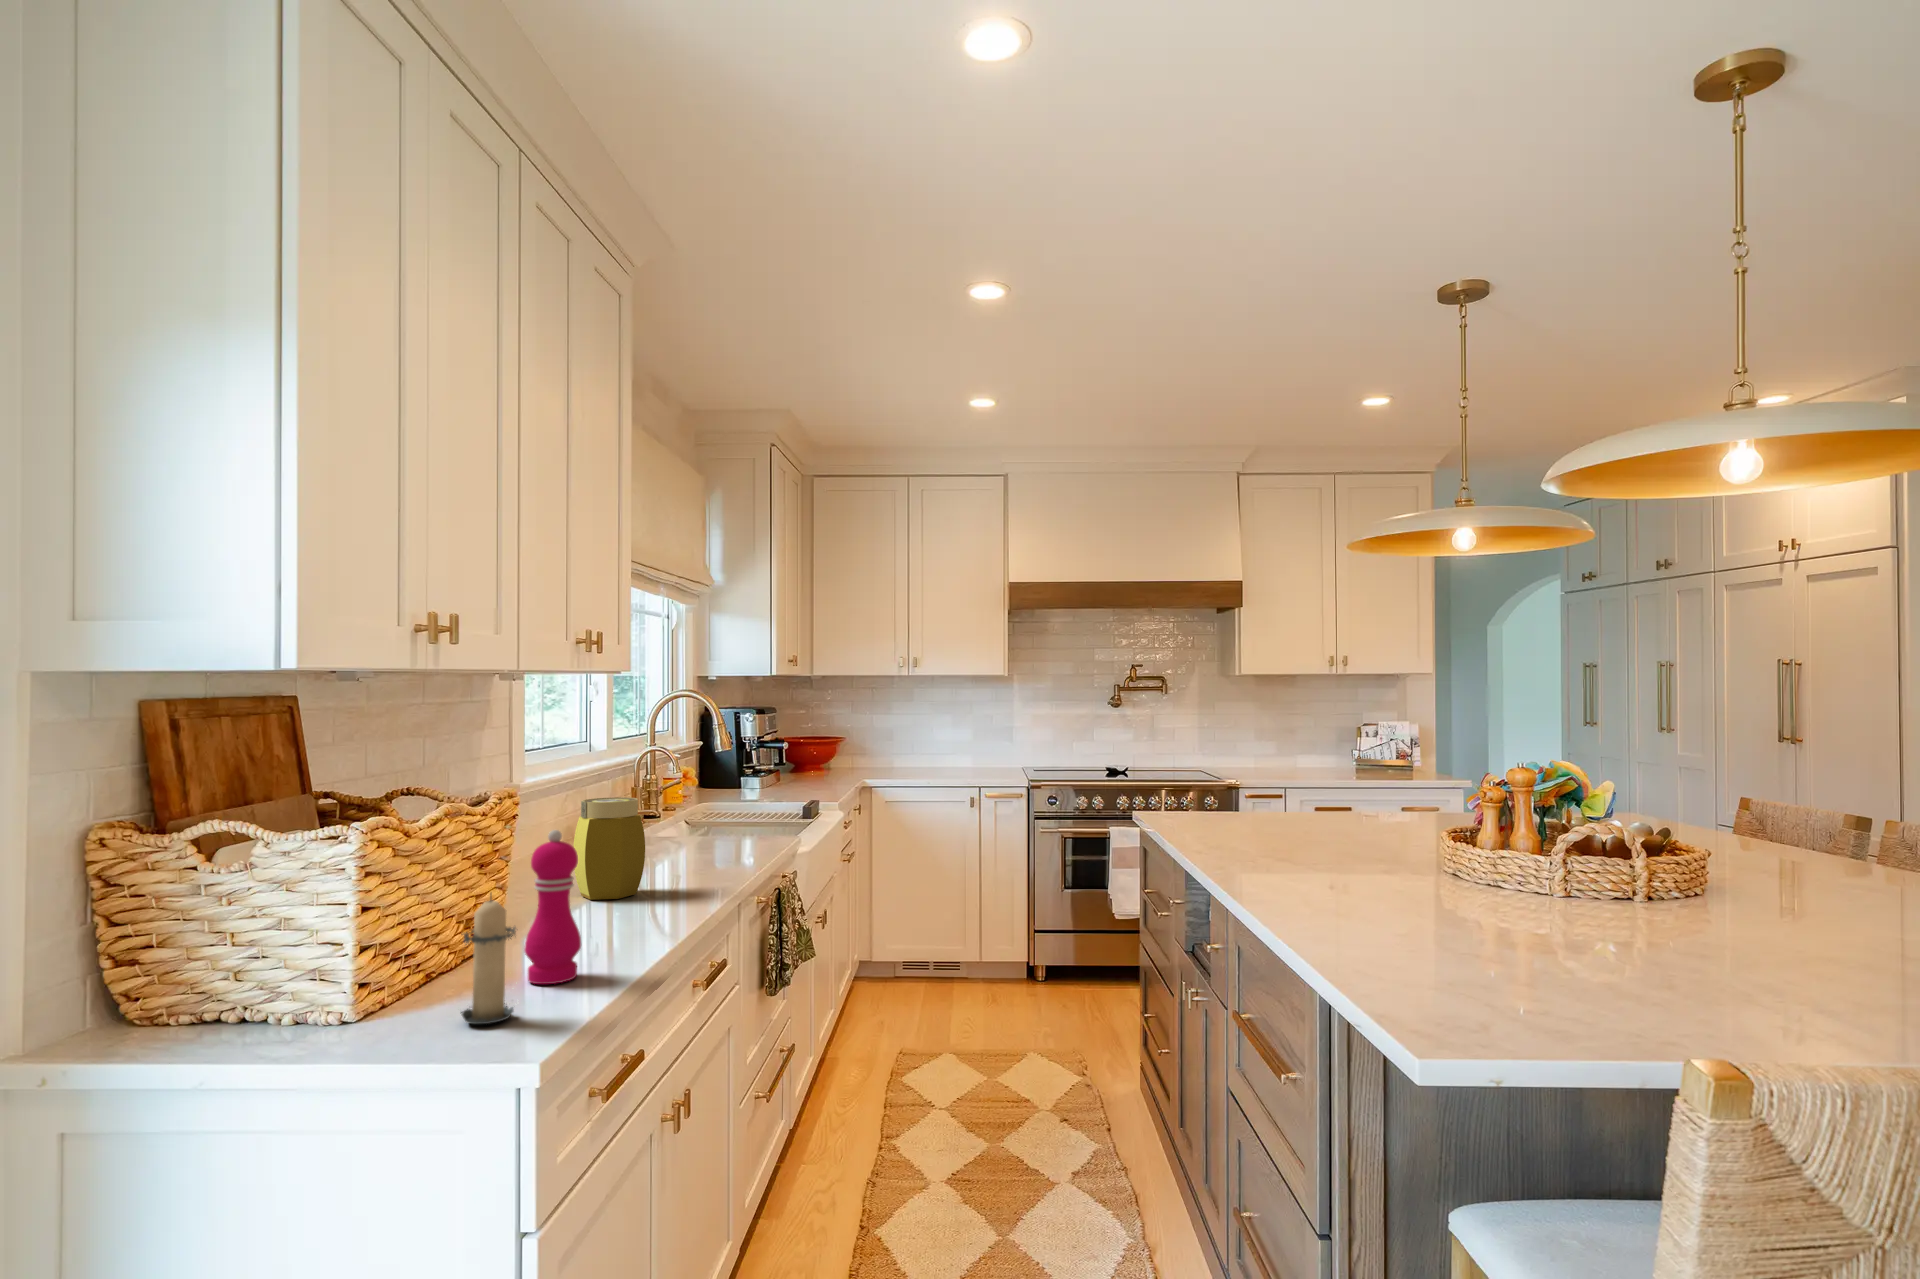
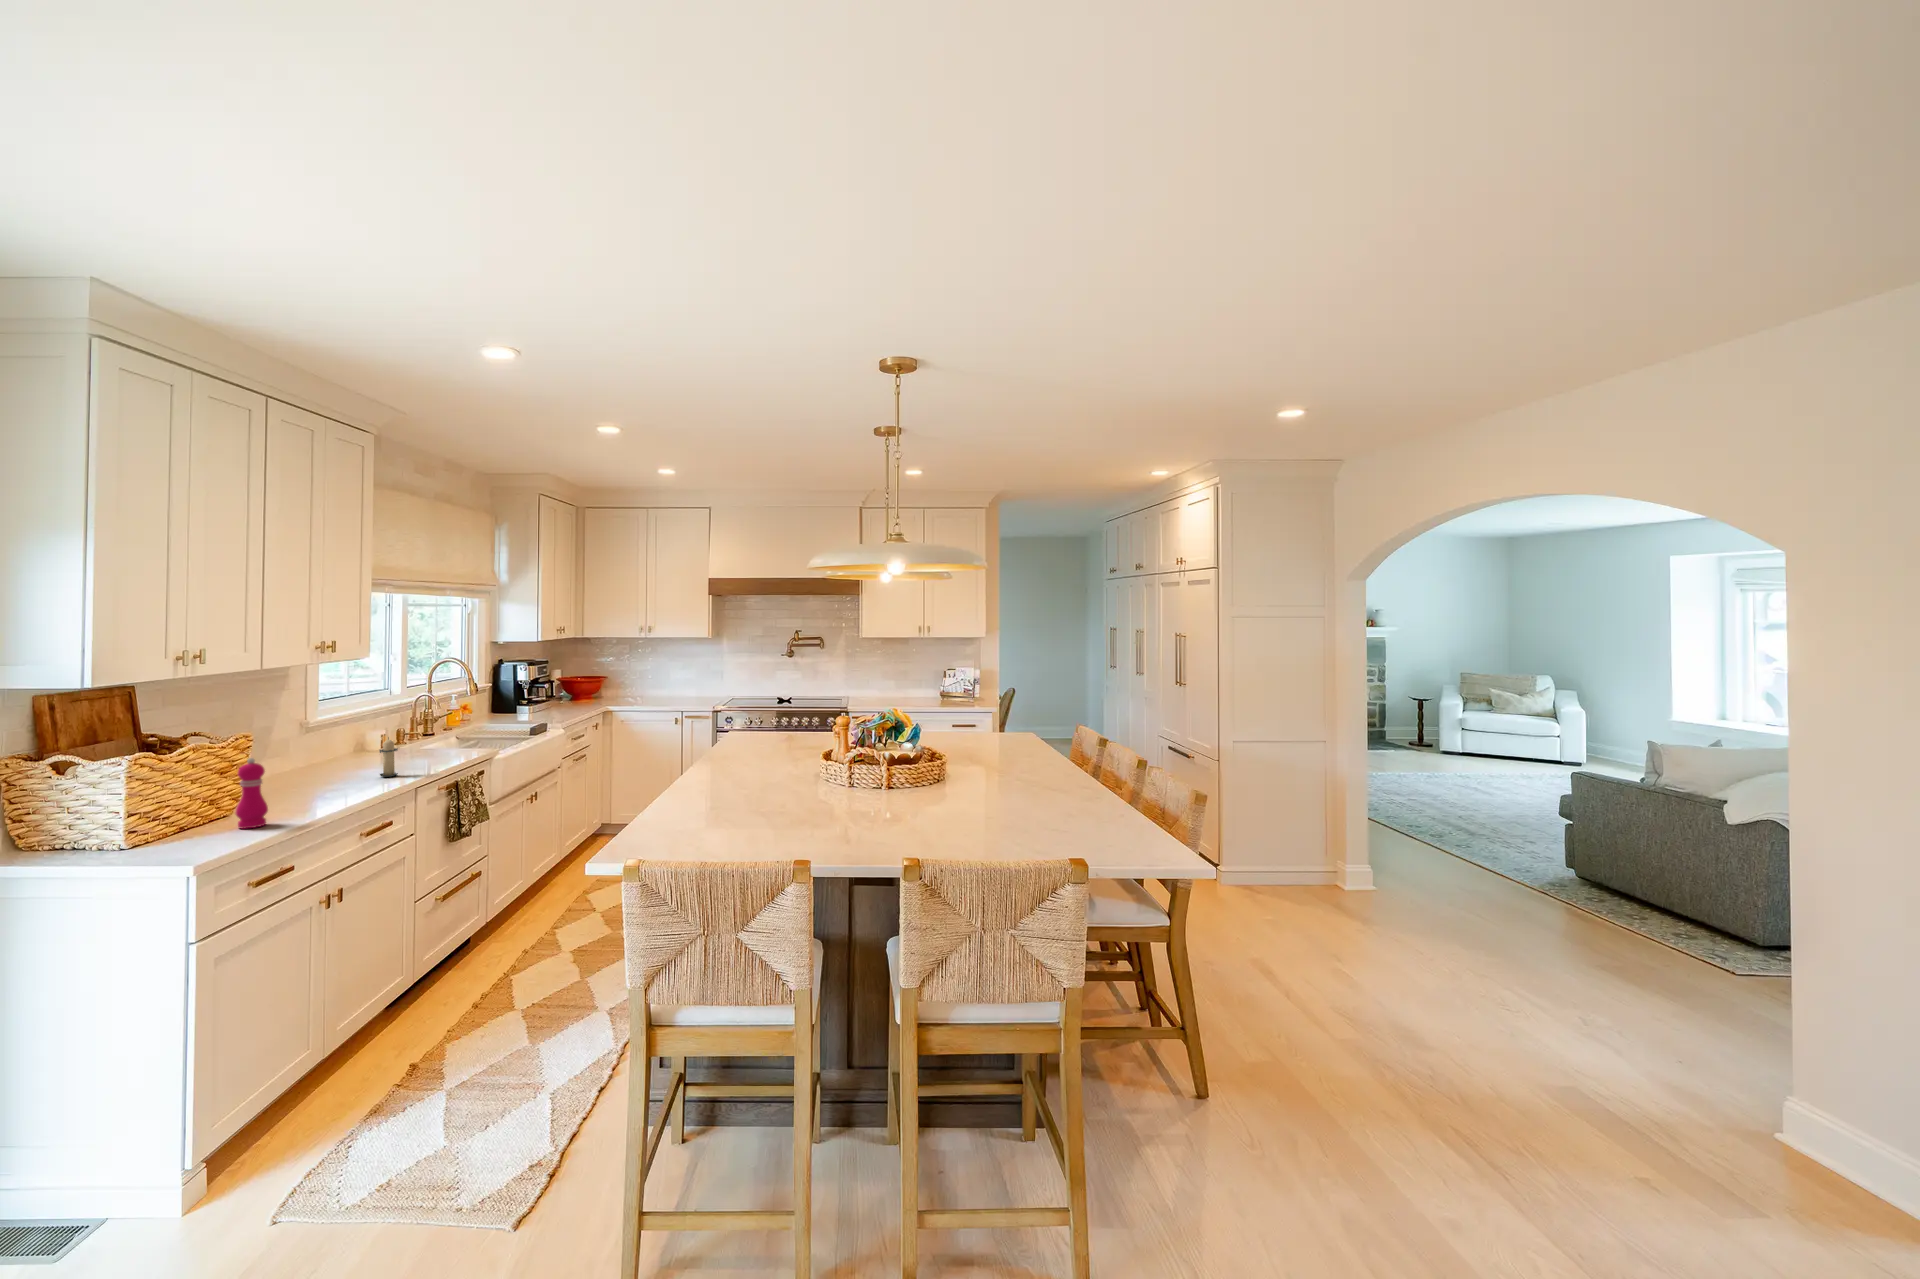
jar: present [574,797,645,900] -> none [311,734,354,789]
candle: present [461,893,516,1024] -> present [379,737,398,777]

